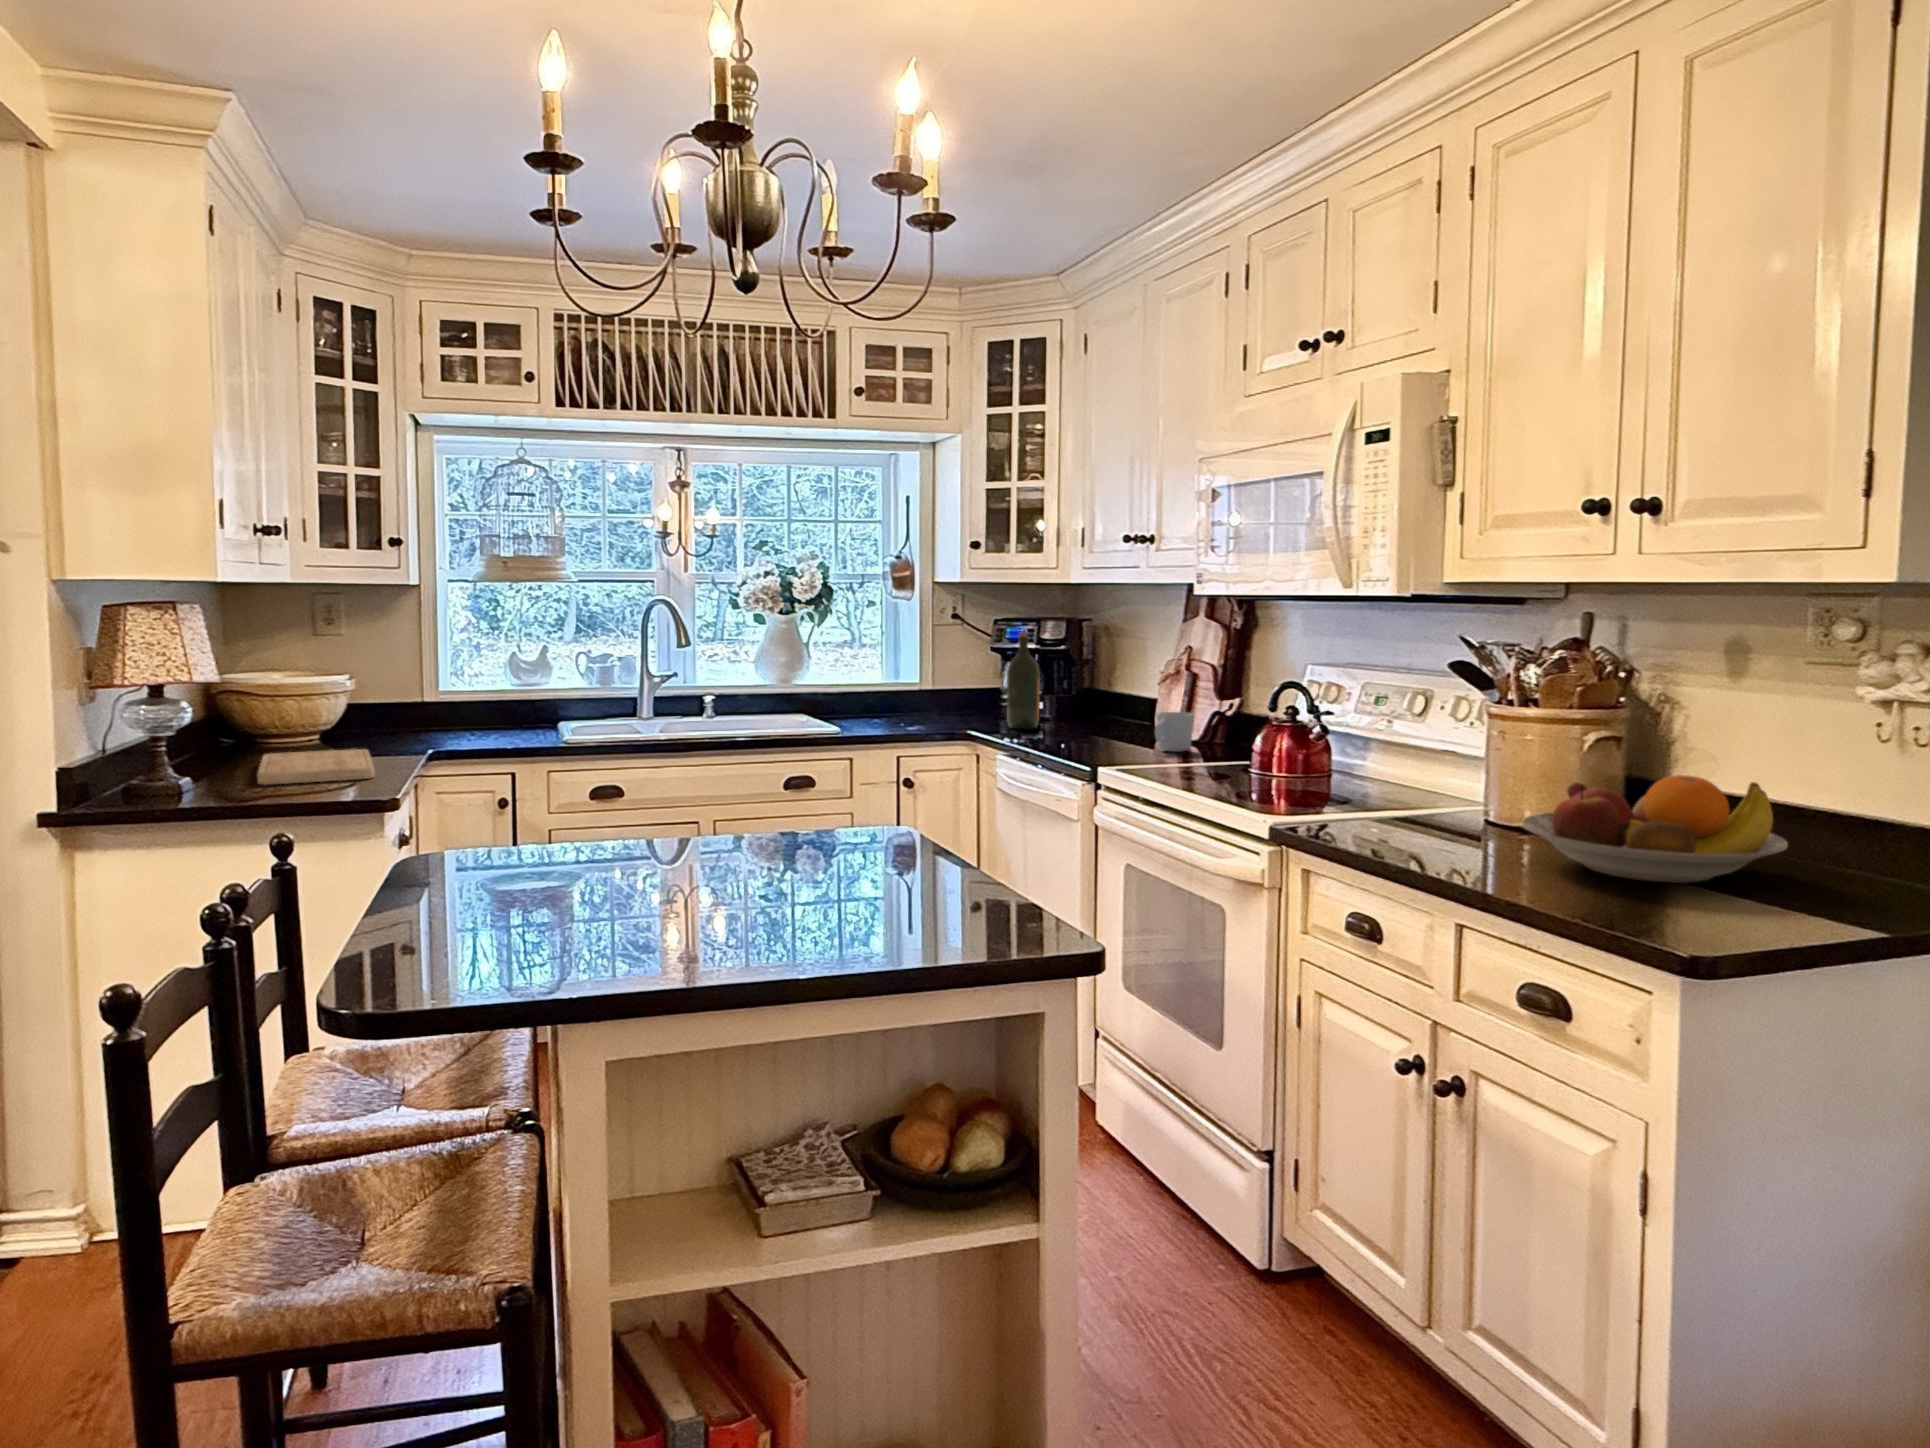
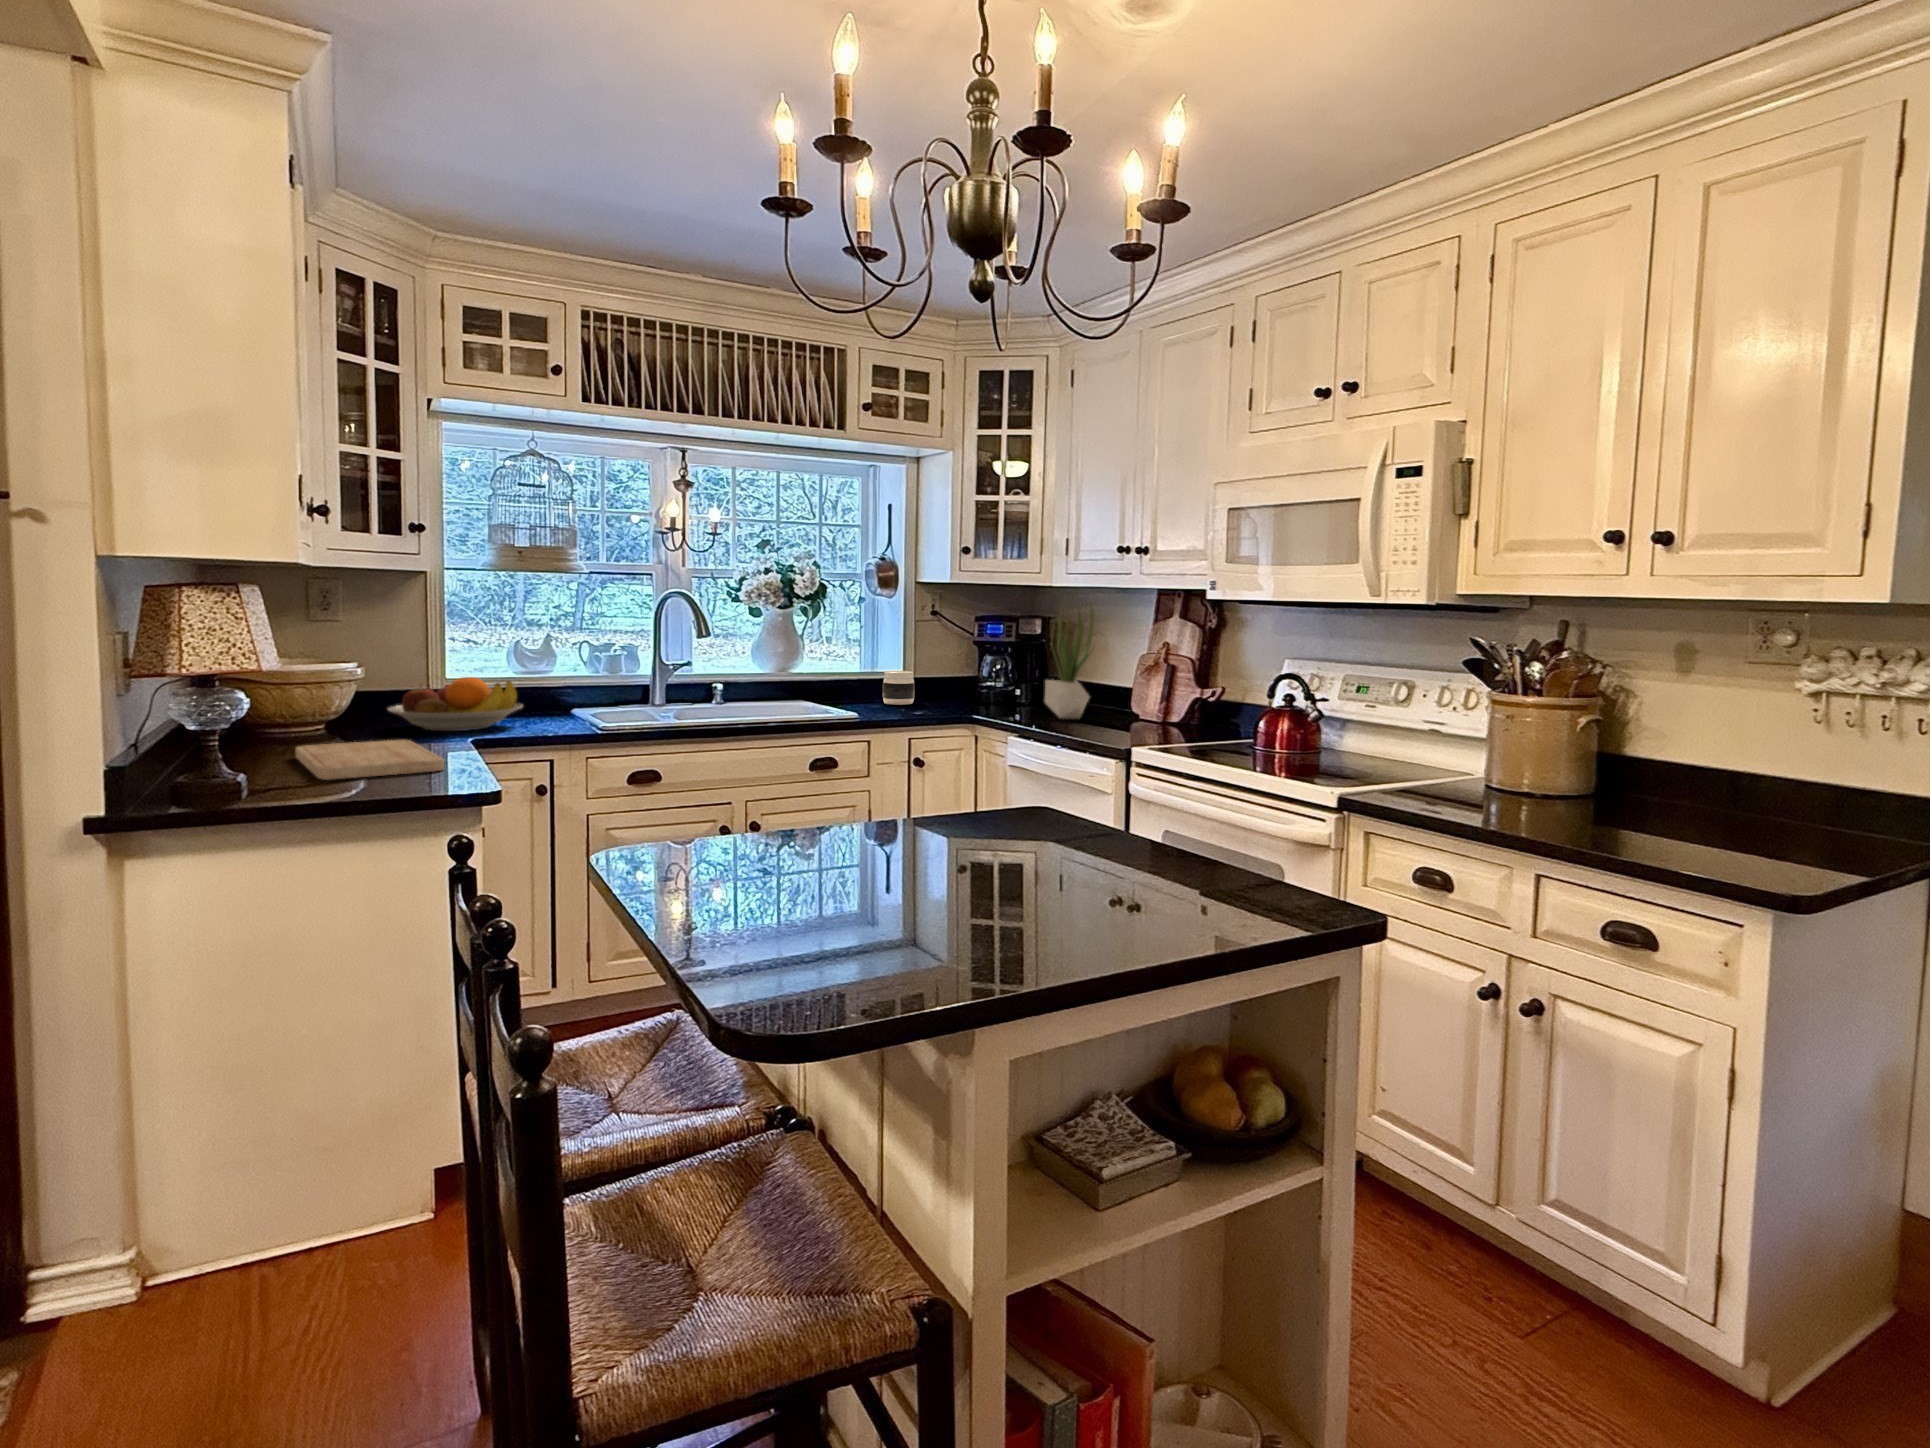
potted plant: none [1051,600,1109,735] -> present [1045,607,1094,719]
wine bottle: present [1007,632,1040,729] -> none [999,628,1028,713]
jar: none [892,681,926,719] -> present [883,671,914,705]
mug: present [1155,712,1194,752] -> none [1153,699,1185,733]
fruit bowl: present [1521,775,1788,883] -> present [388,677,522,731]

